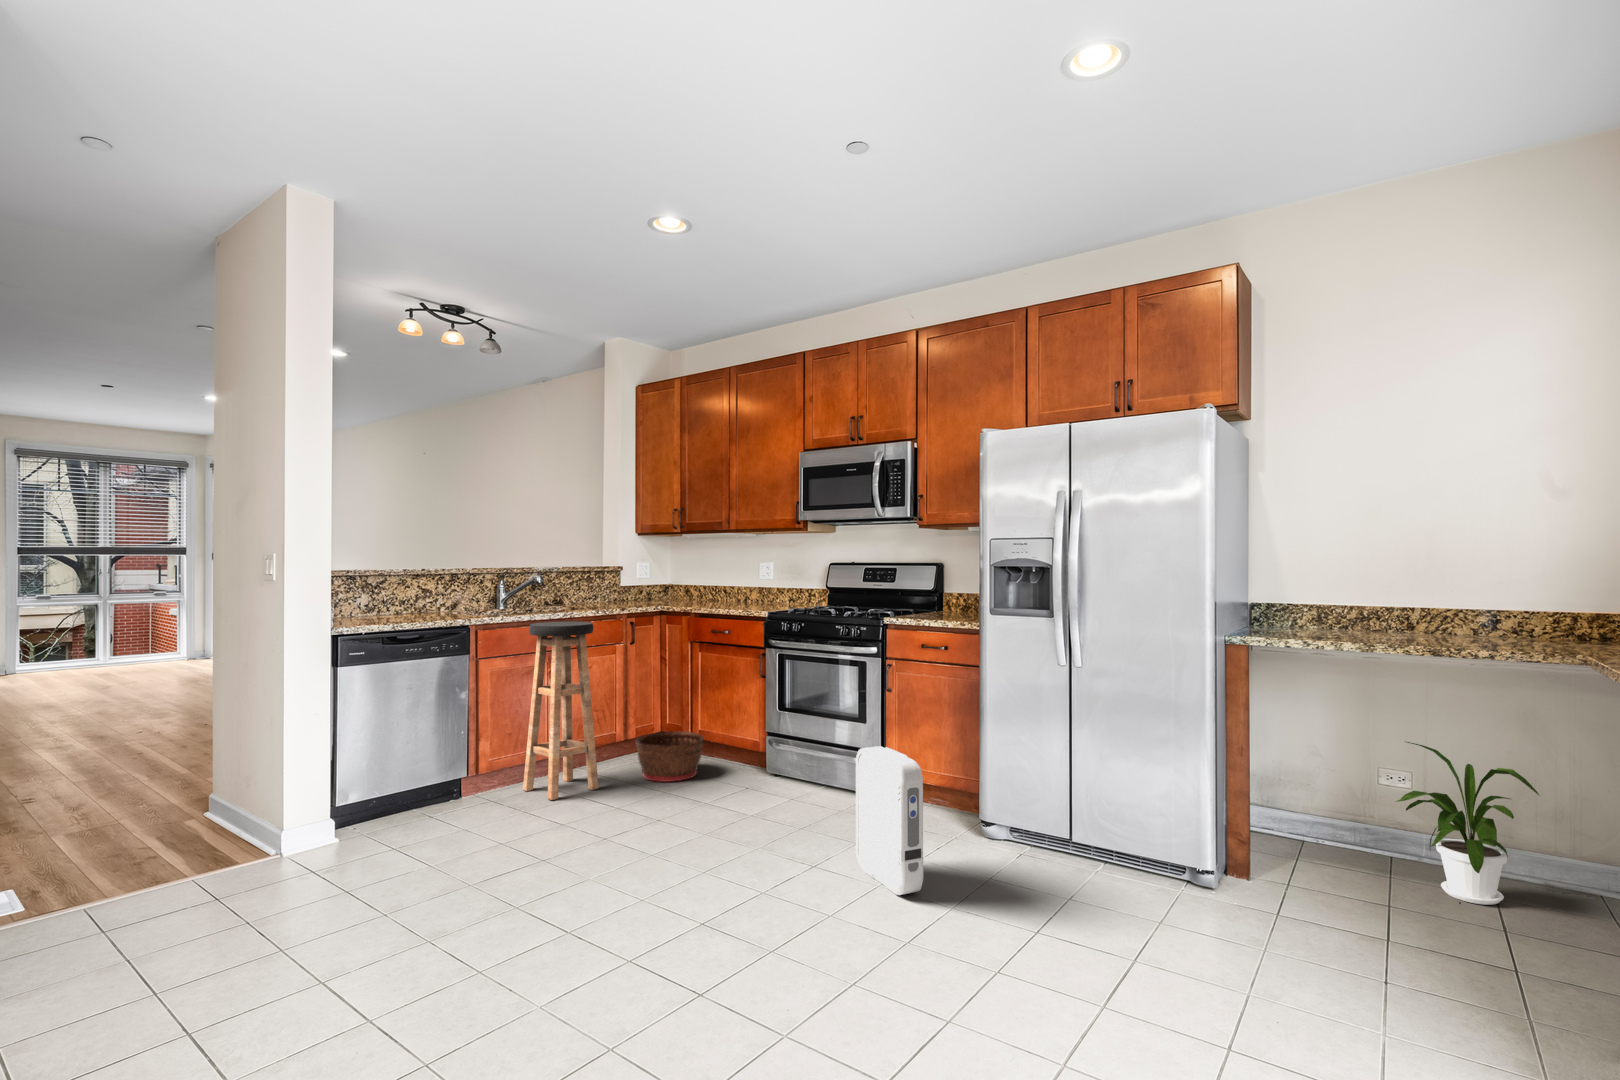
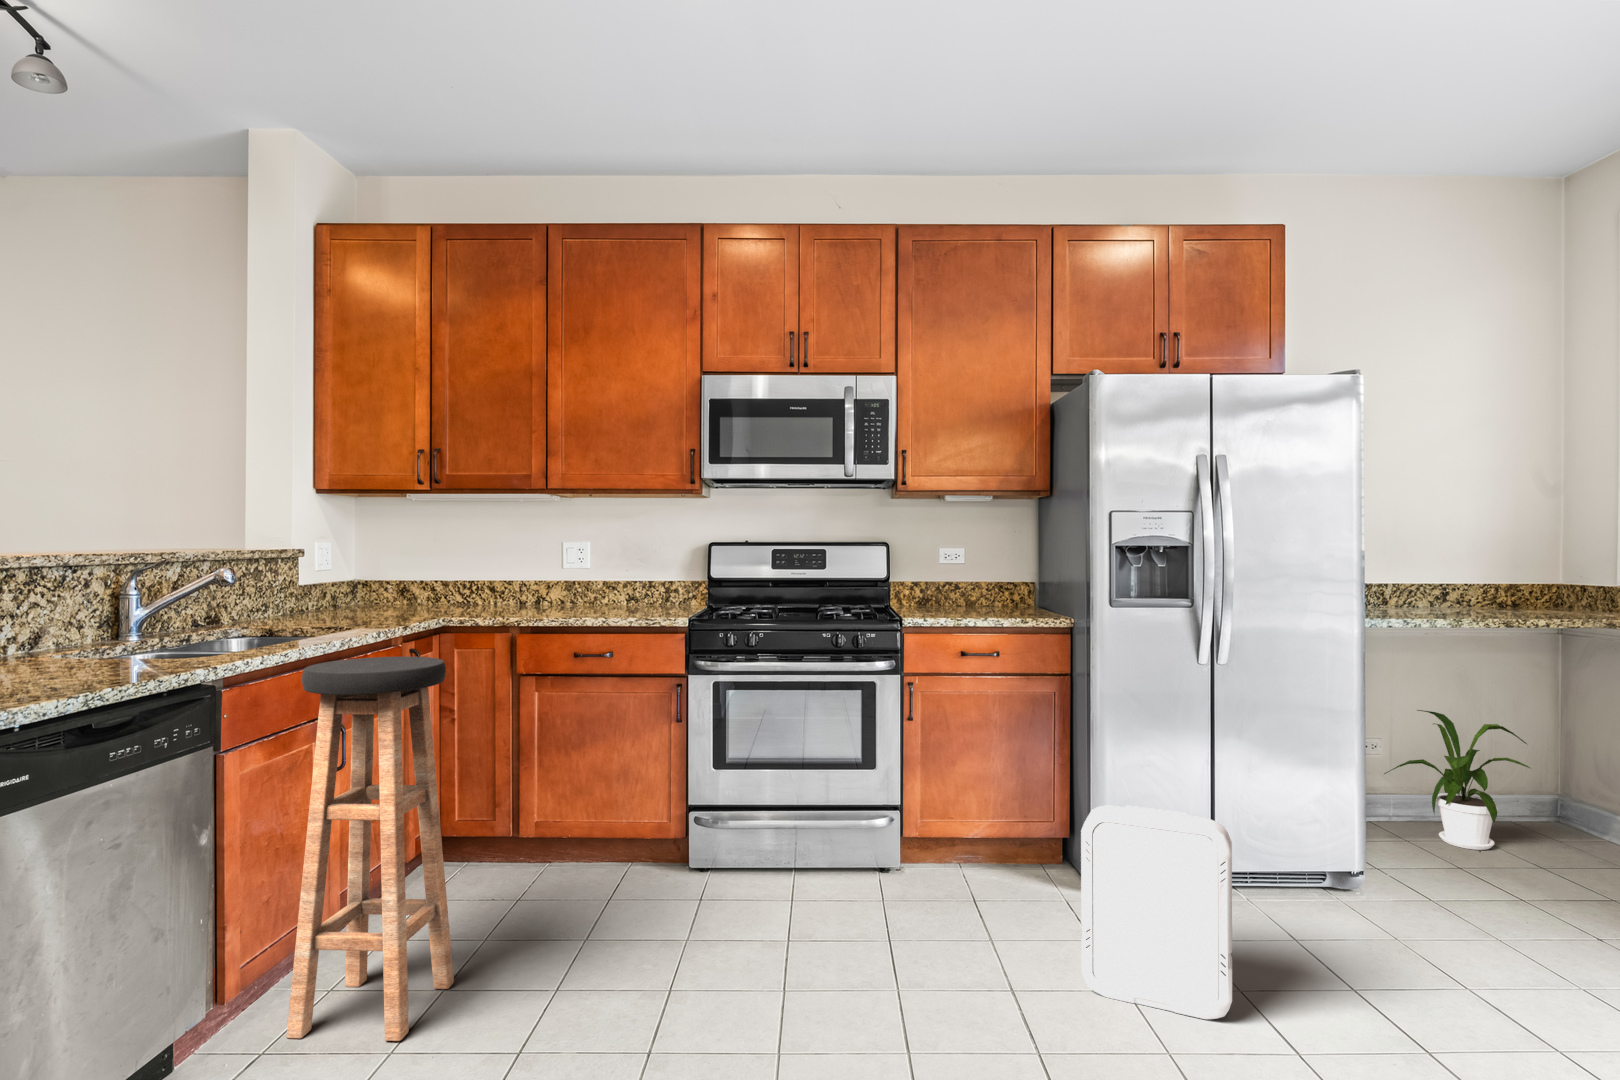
basket: present [636,731,704,782] -> none [472,831,599,936]

